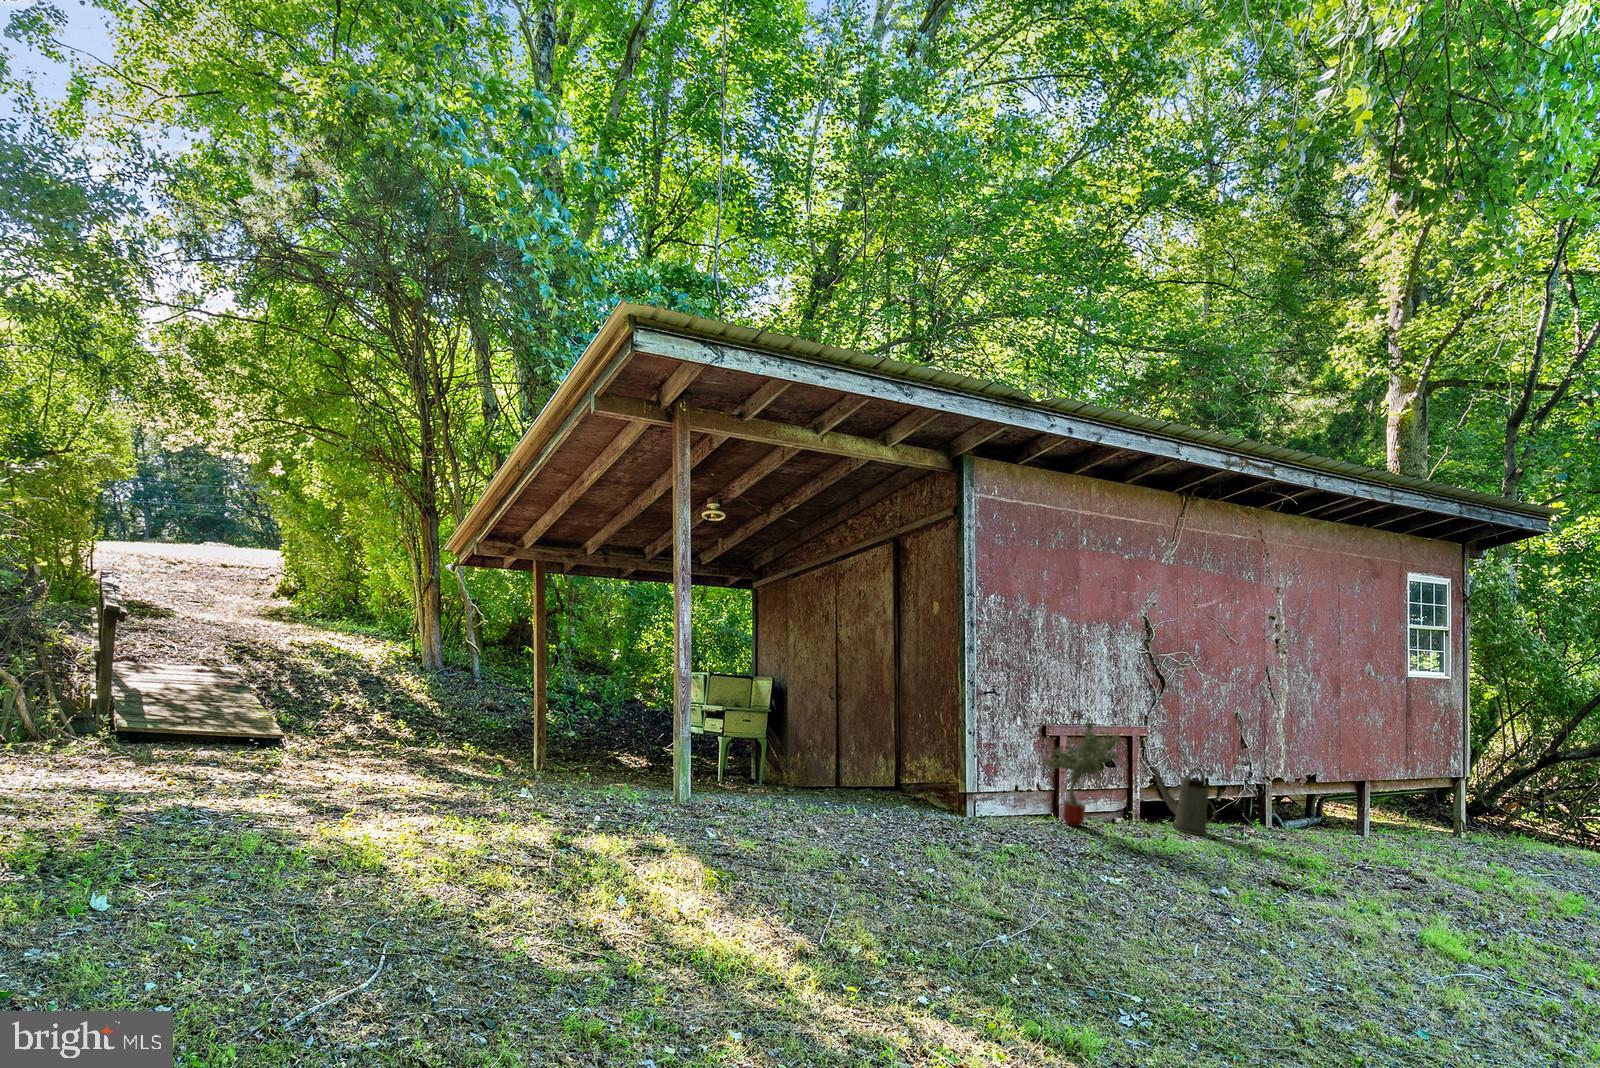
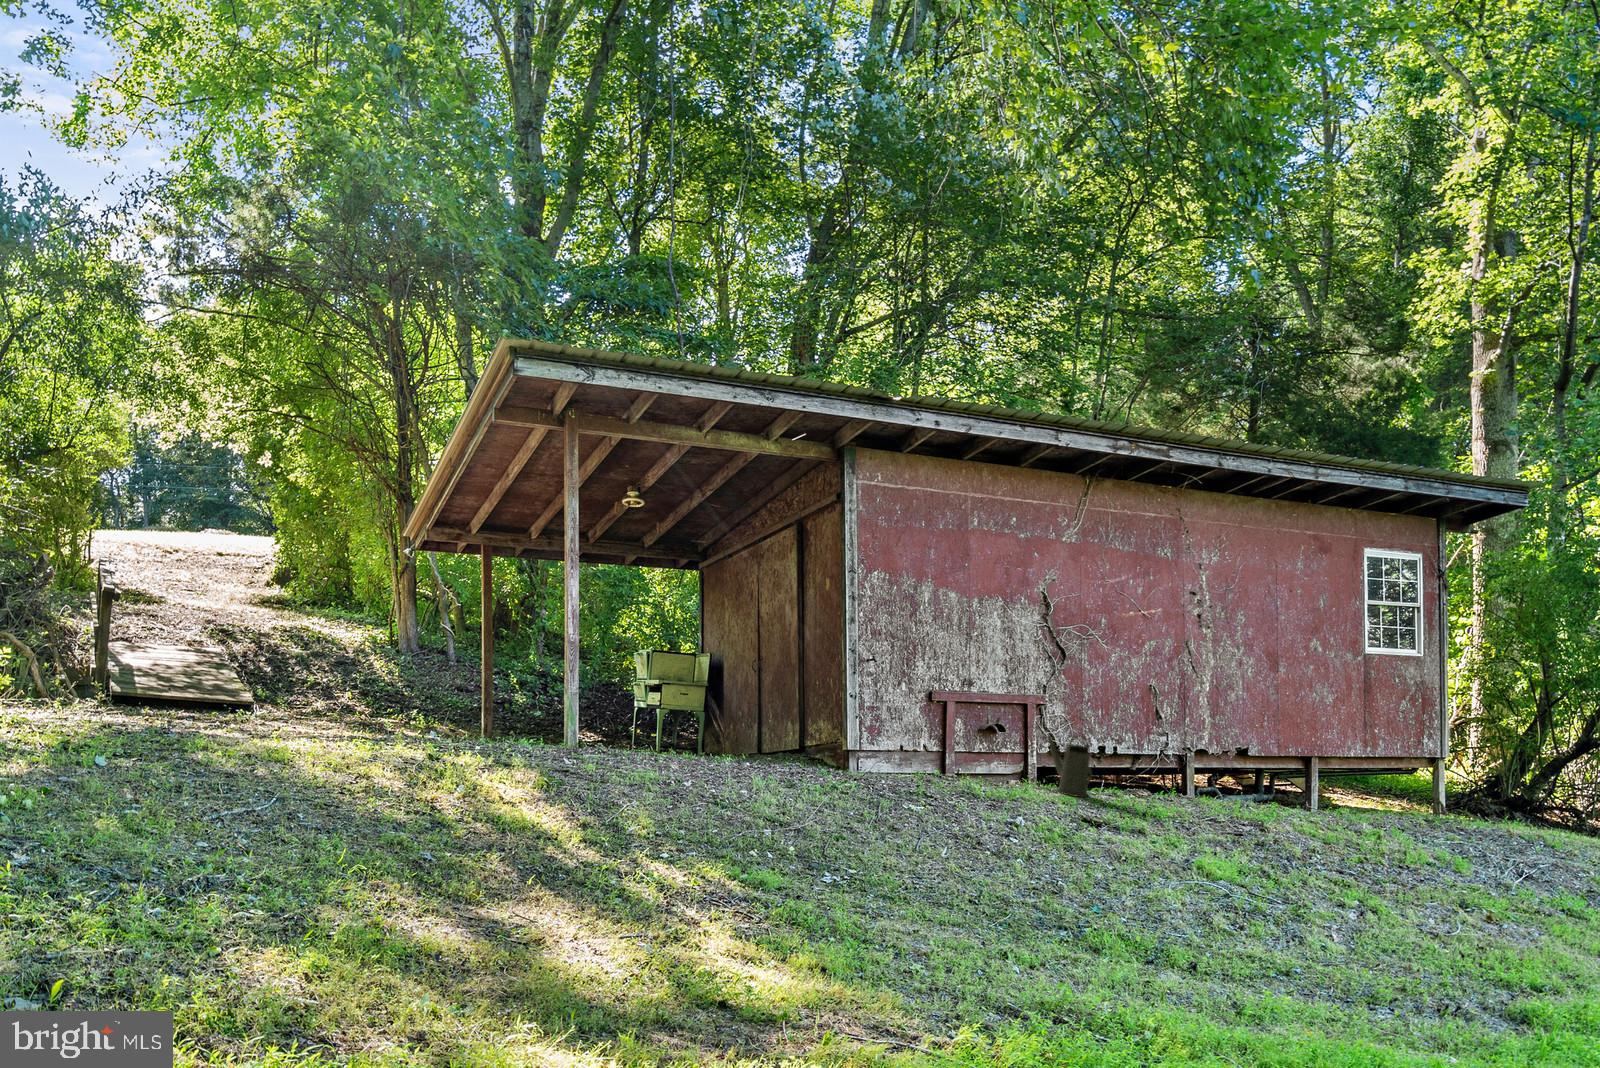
potted tree: present [1043,717,1121,826] -> present [275,563,296,604]

